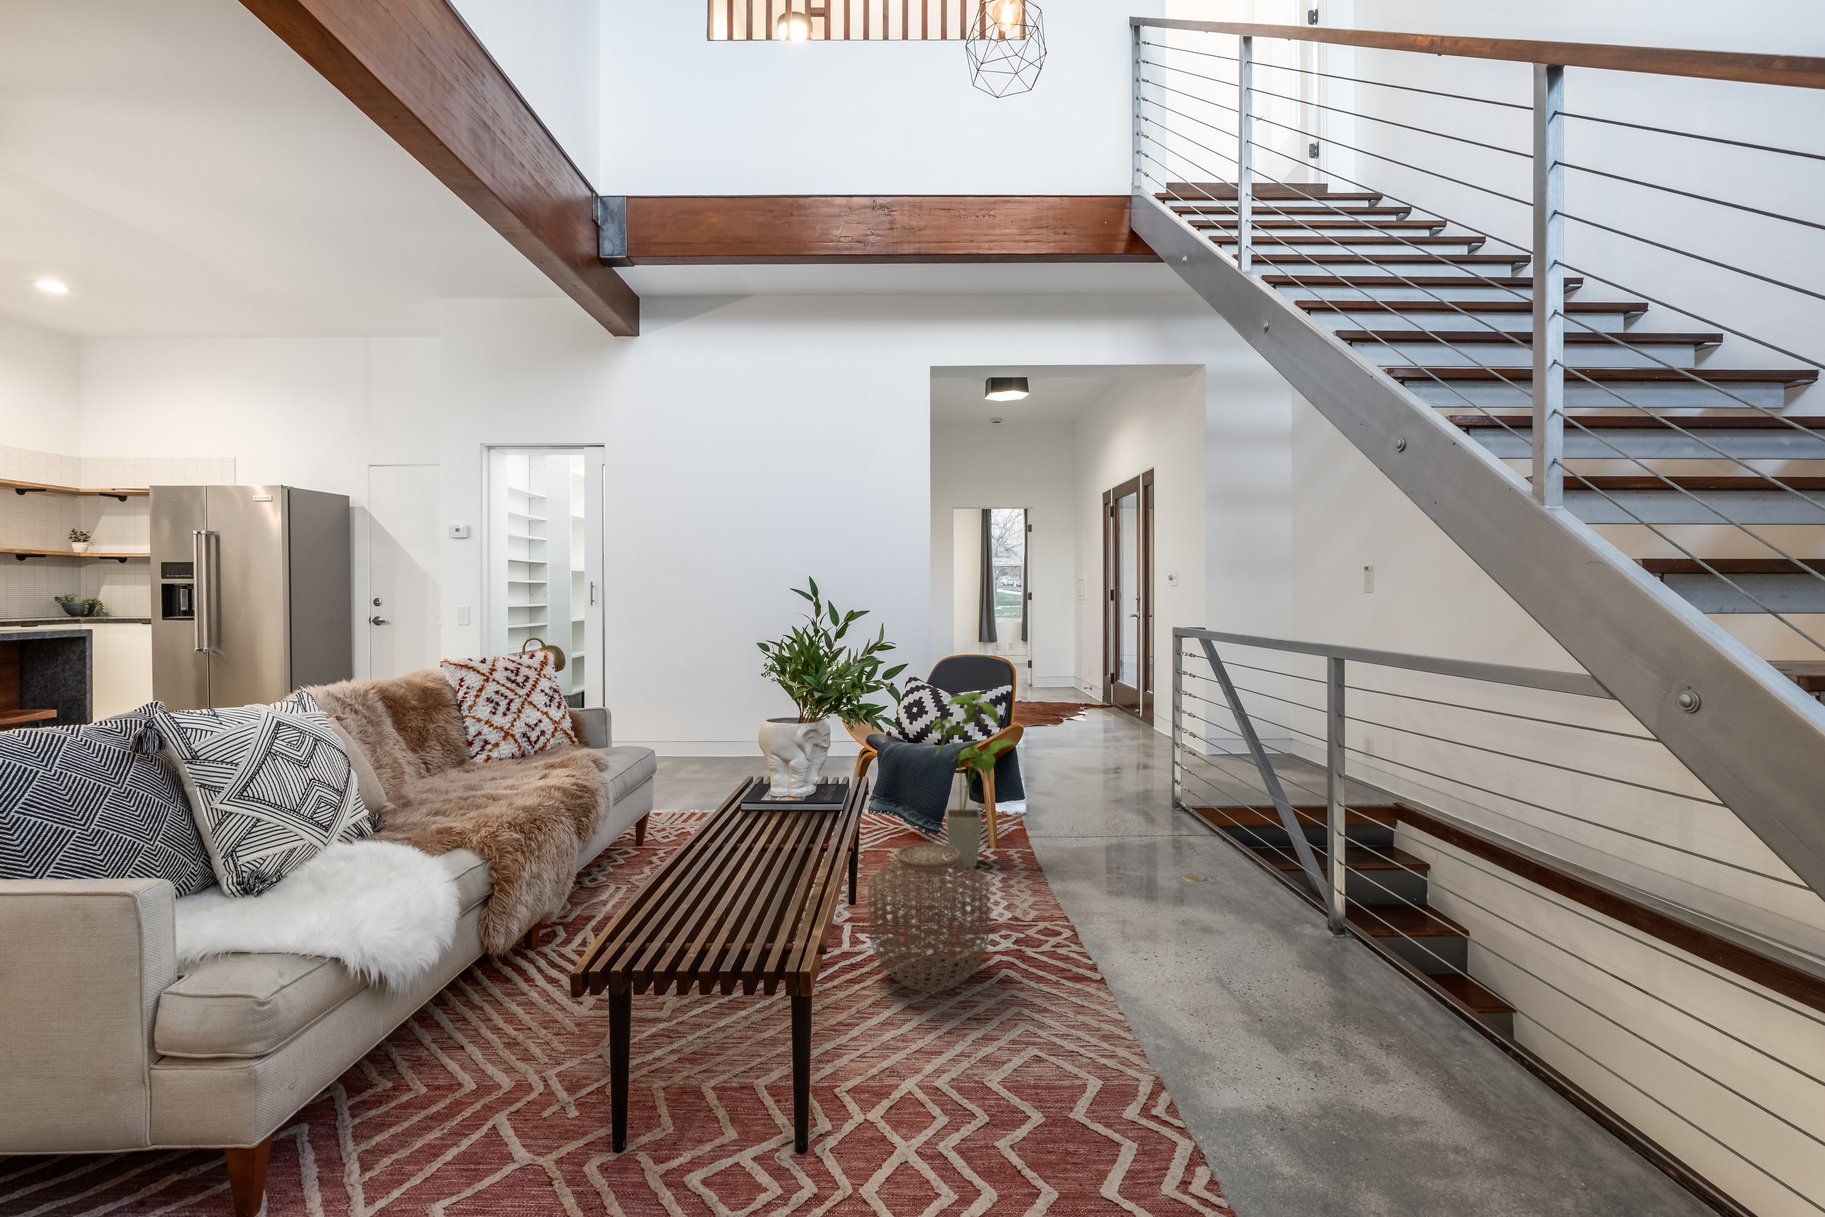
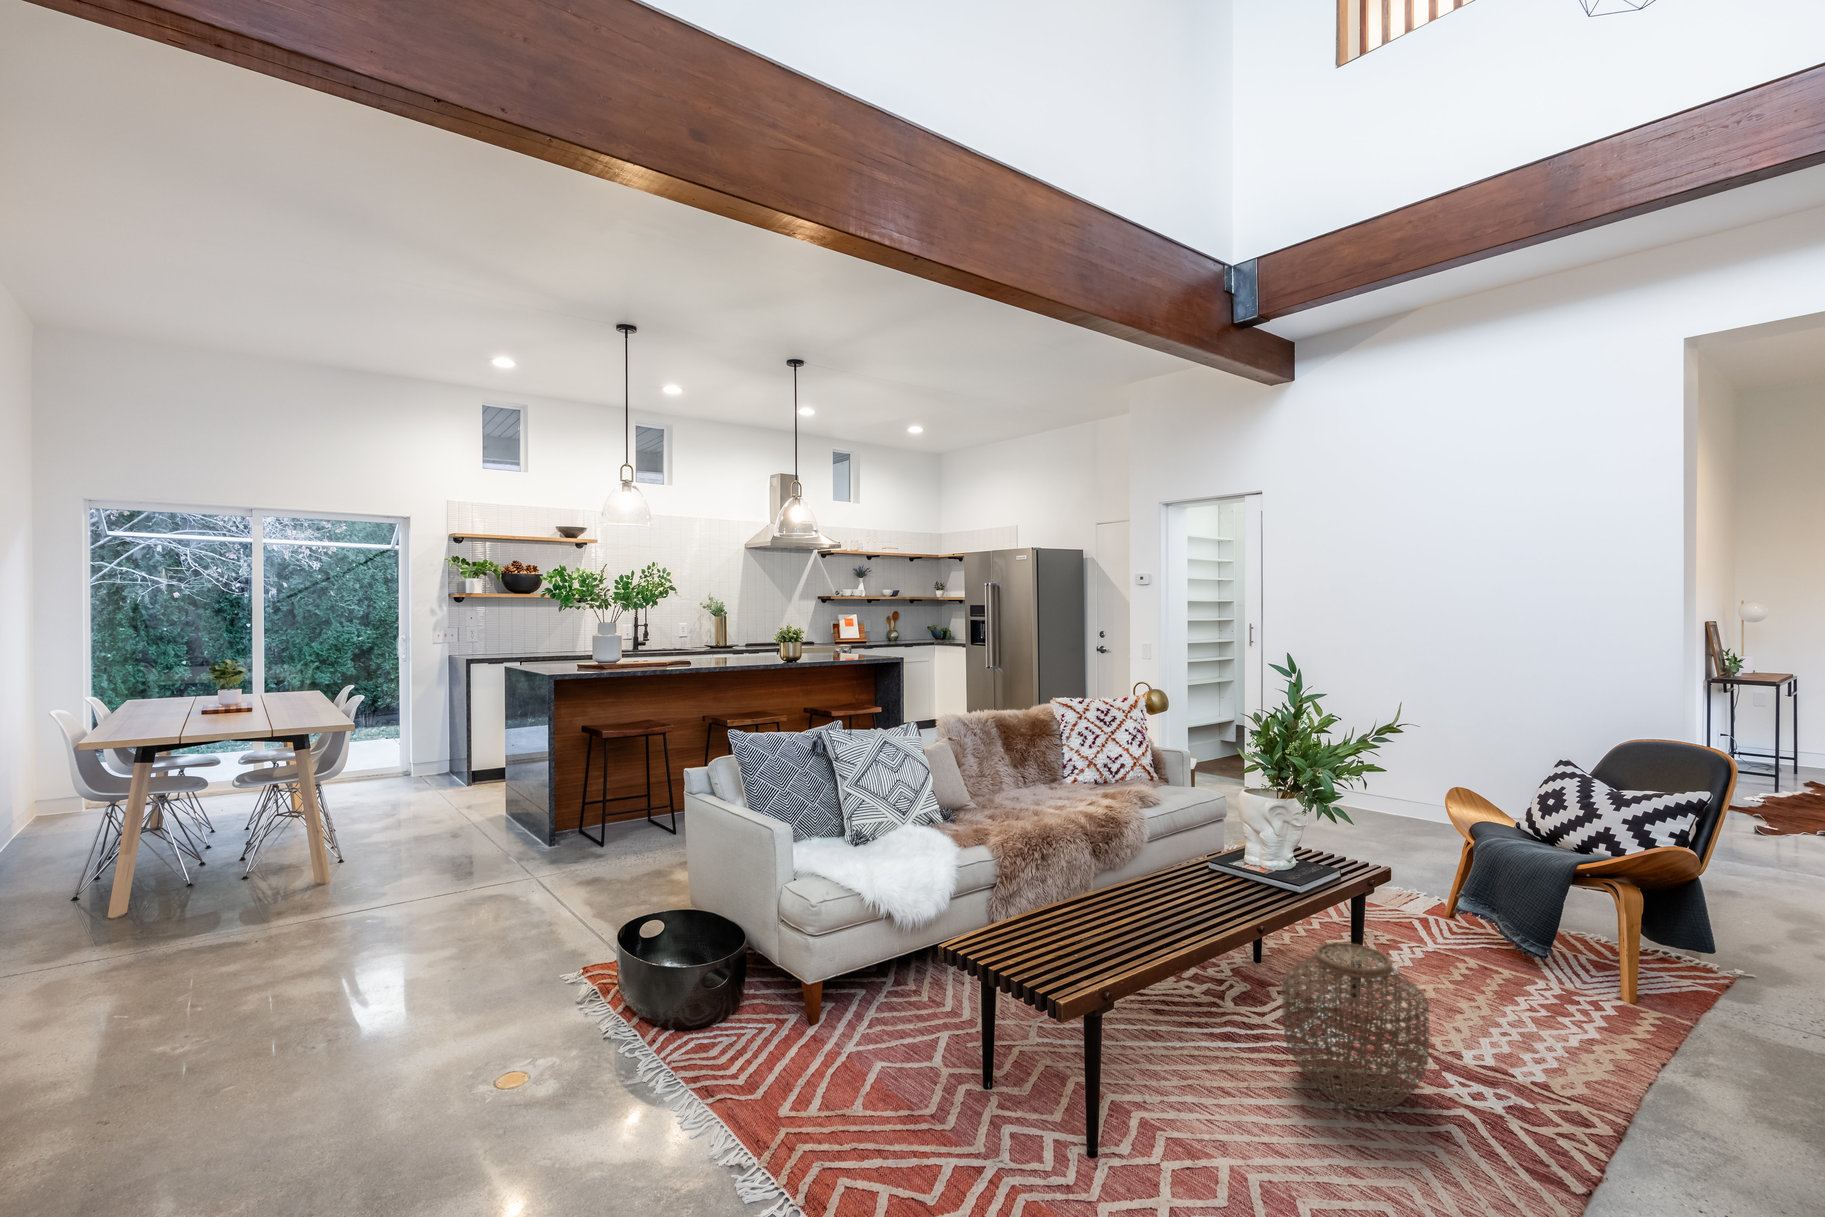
house plant: present [932,692,1015,867] -> none [1491,791,1636,1010]

